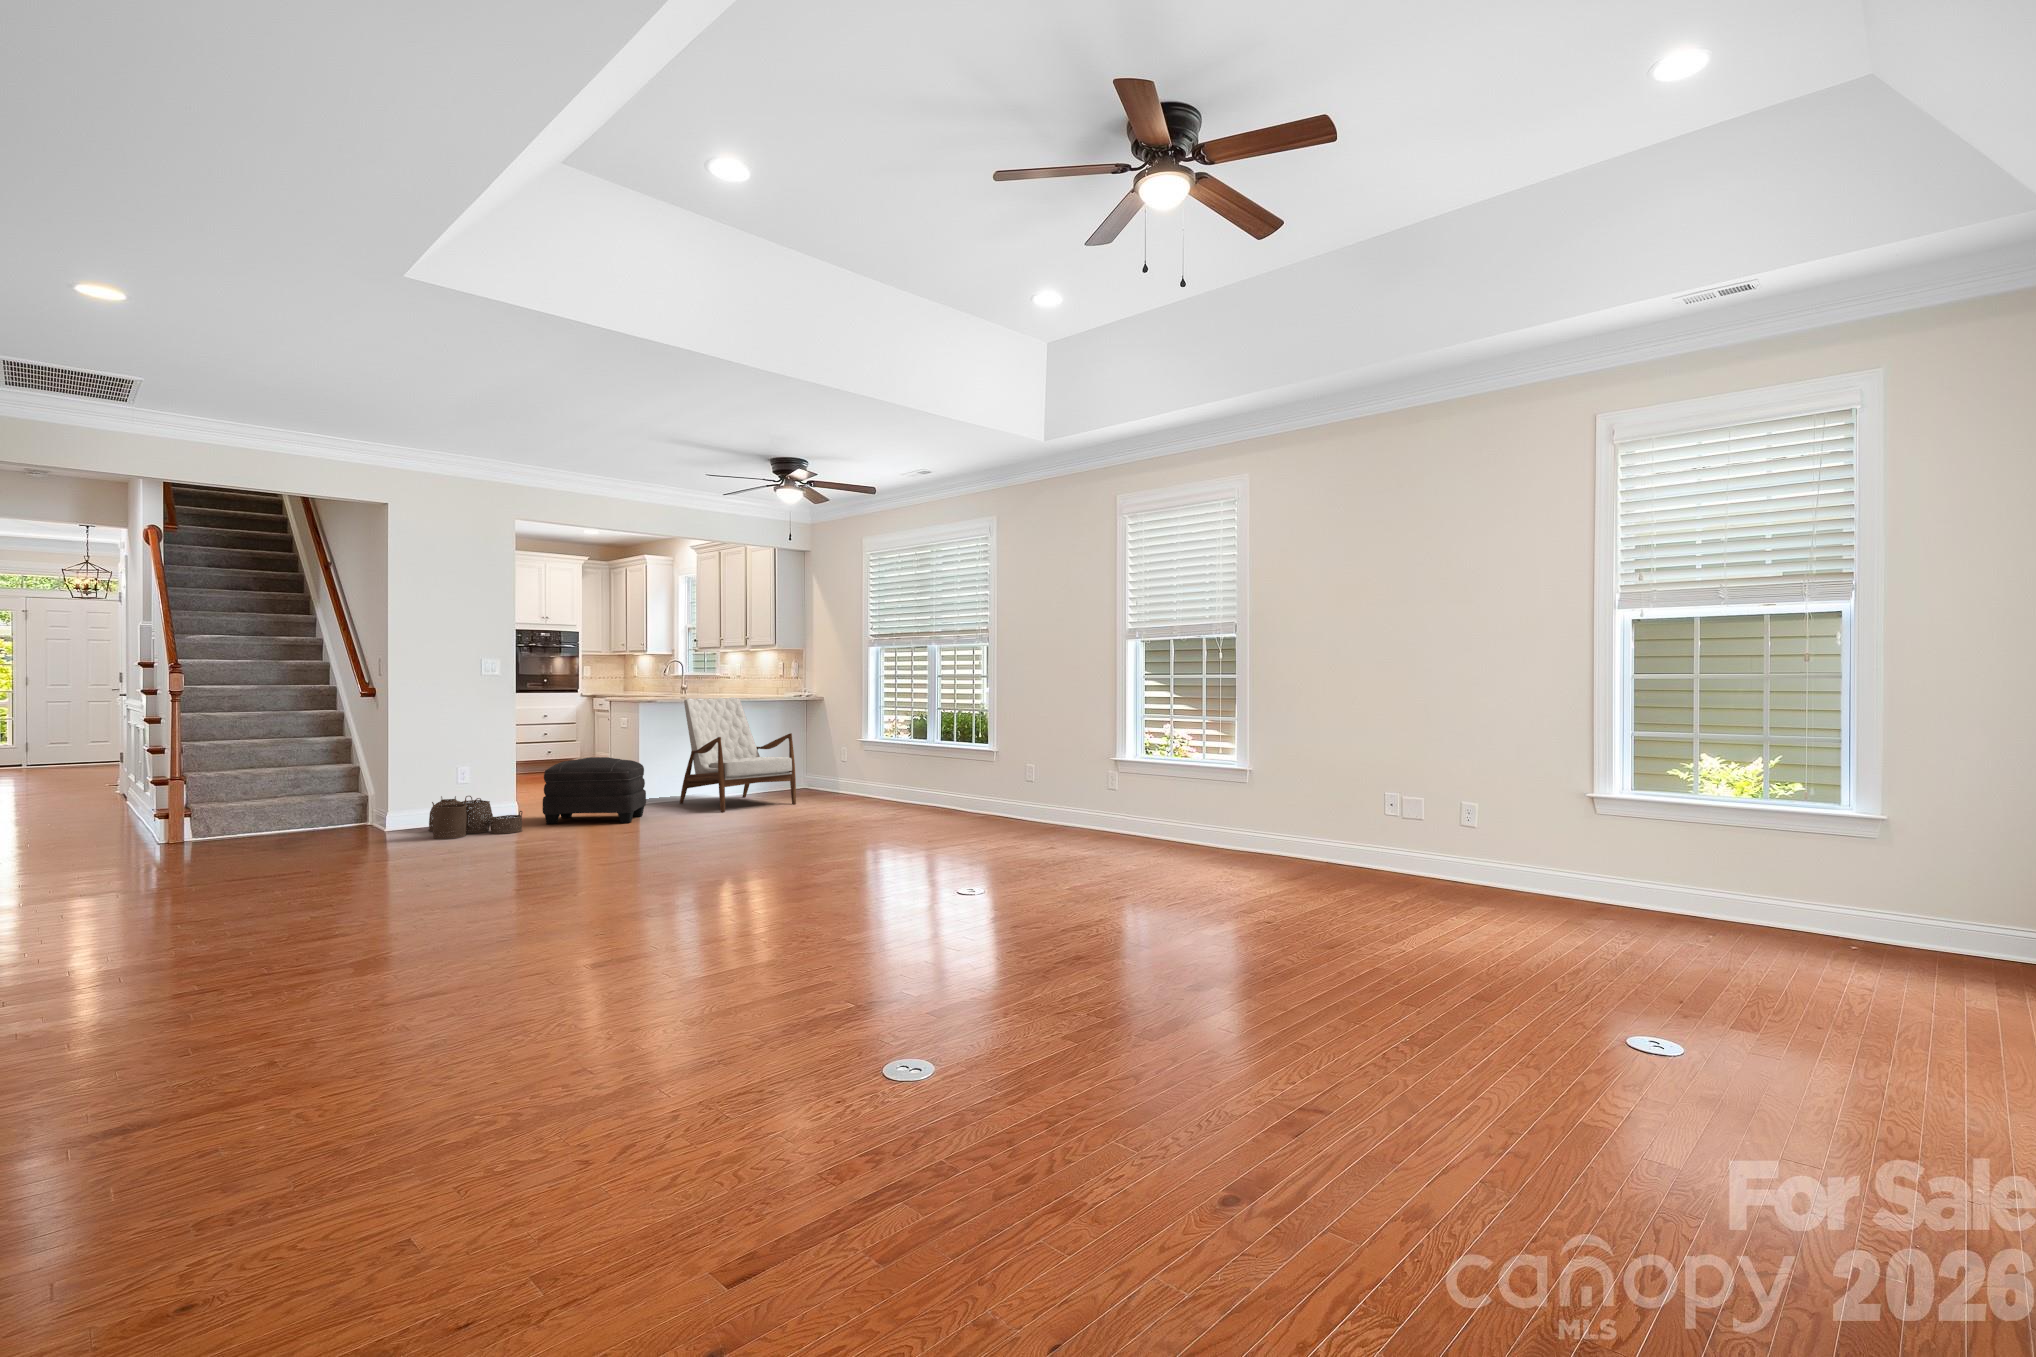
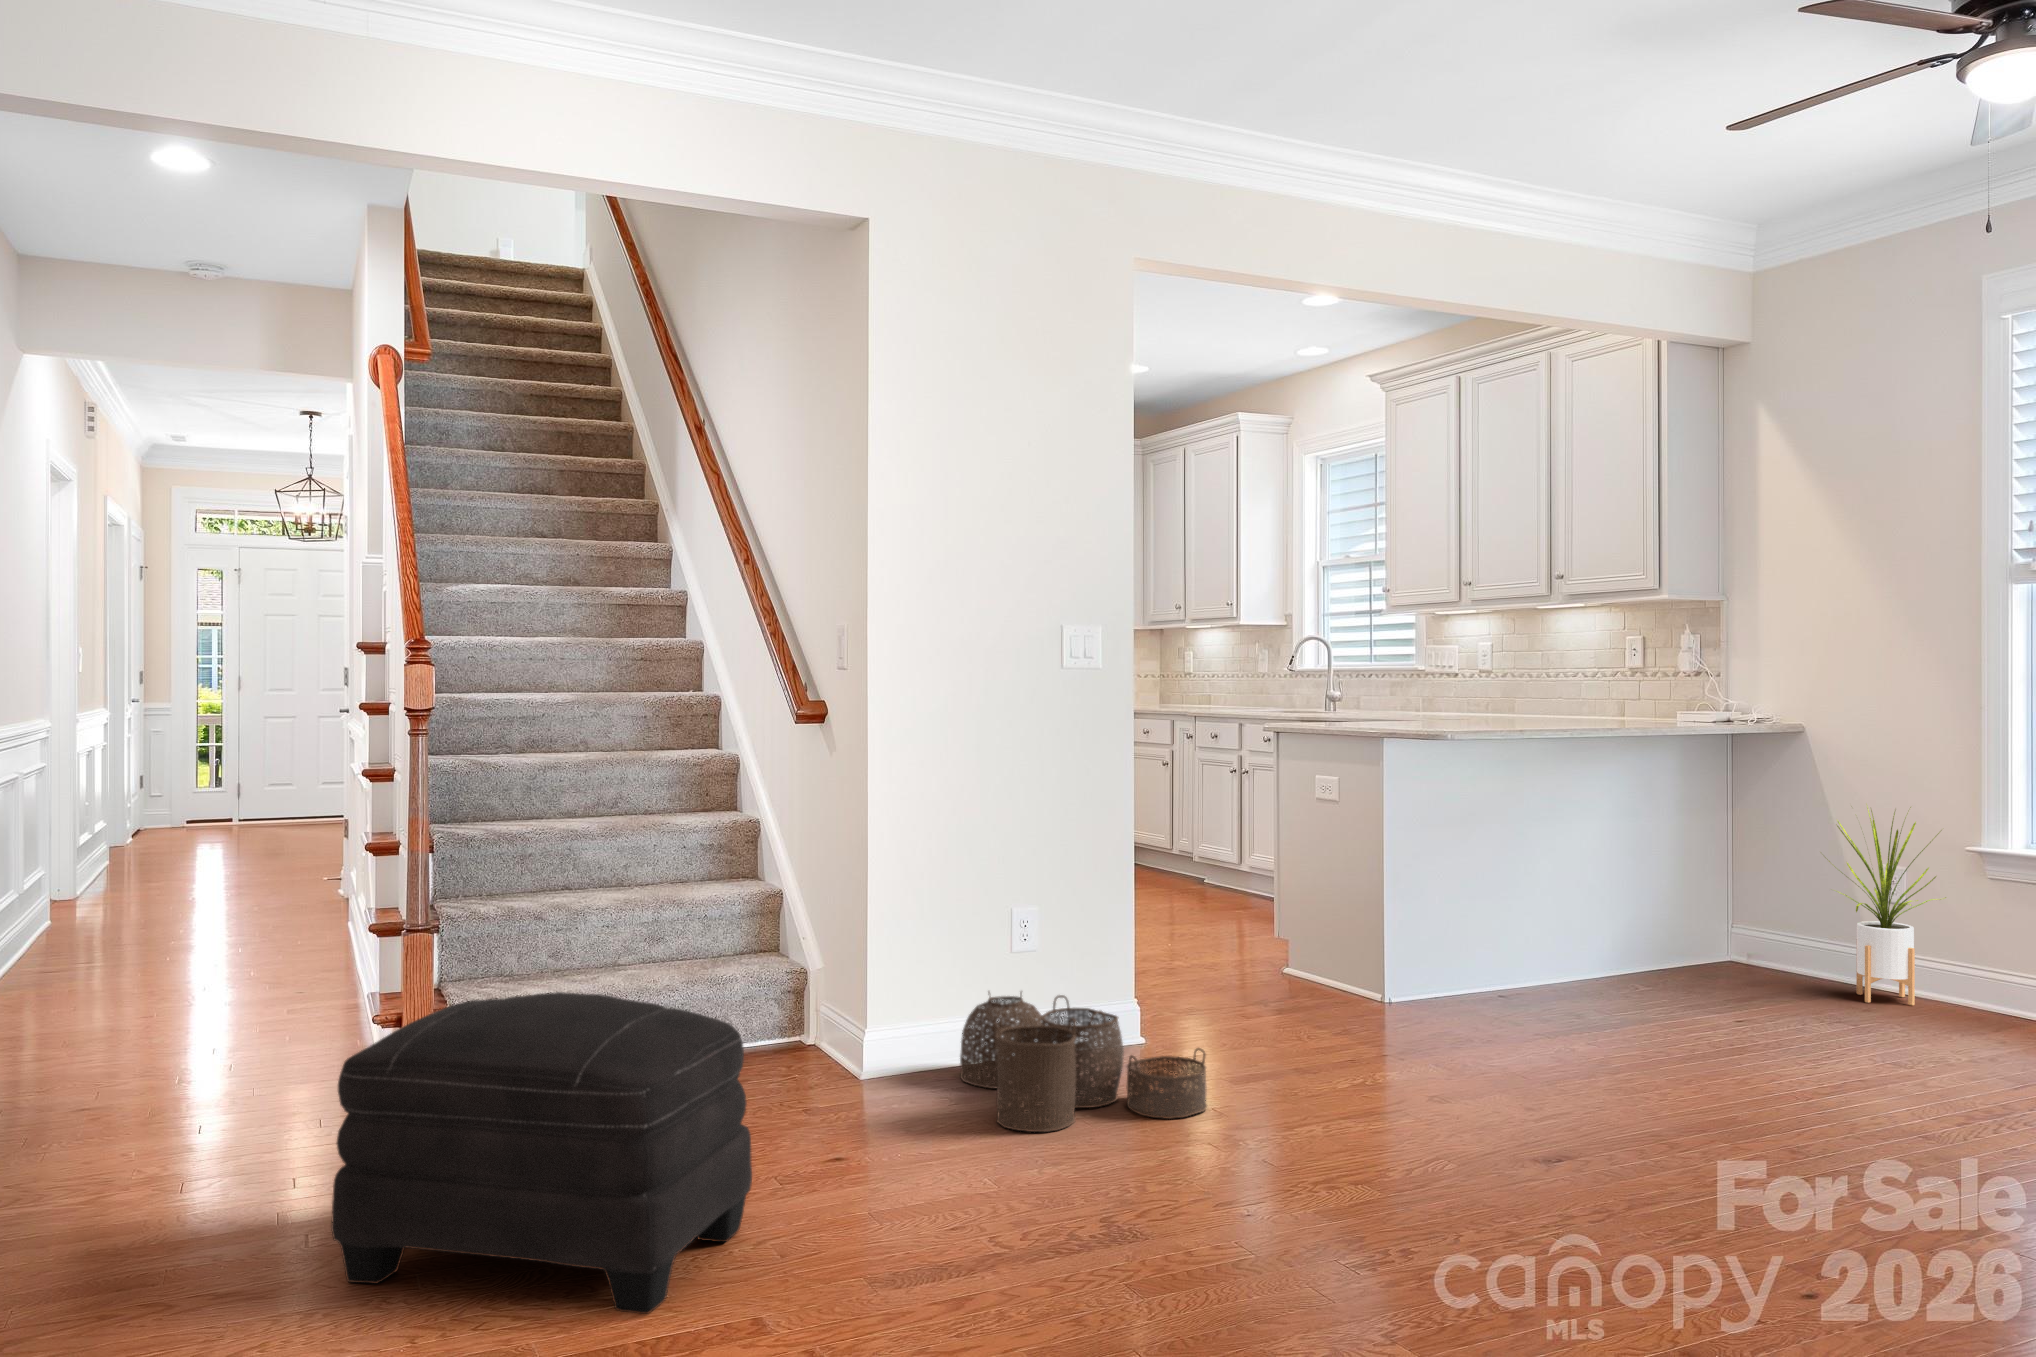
armchair: present [680,698,796,812] -> none [1480,726,1823,1054]
house plant: none [815,725,857,798] -> present [1825,807,1946,1005]
ottoman: present [542,757,646,824] -> present [331,992,752,1314]

